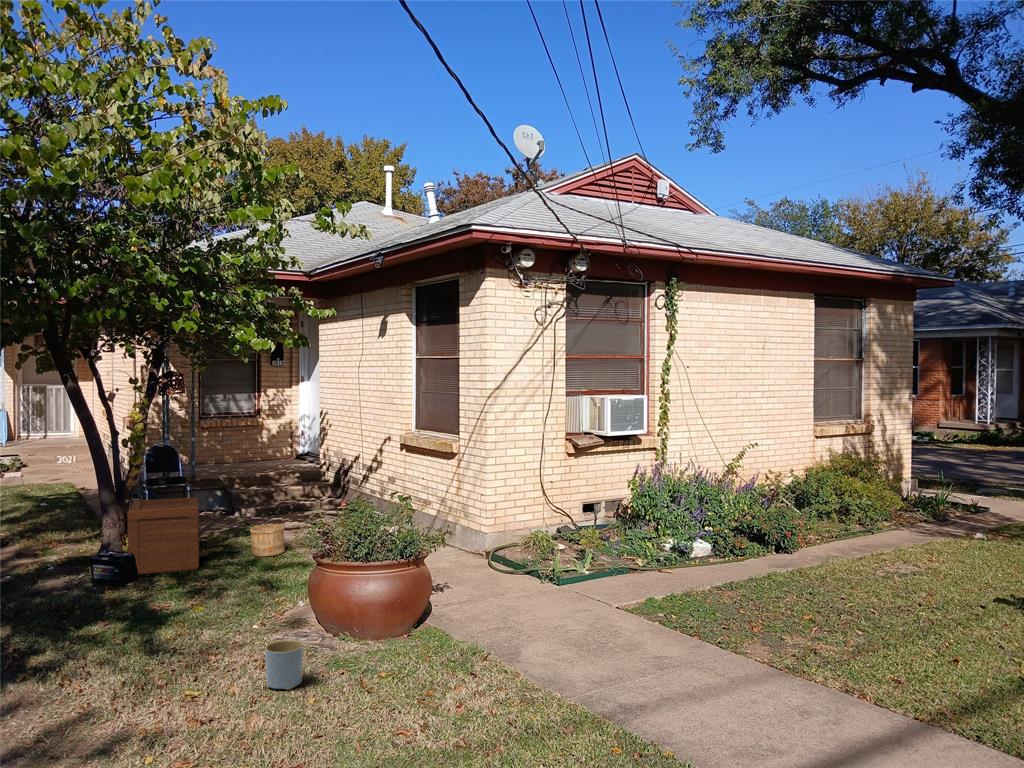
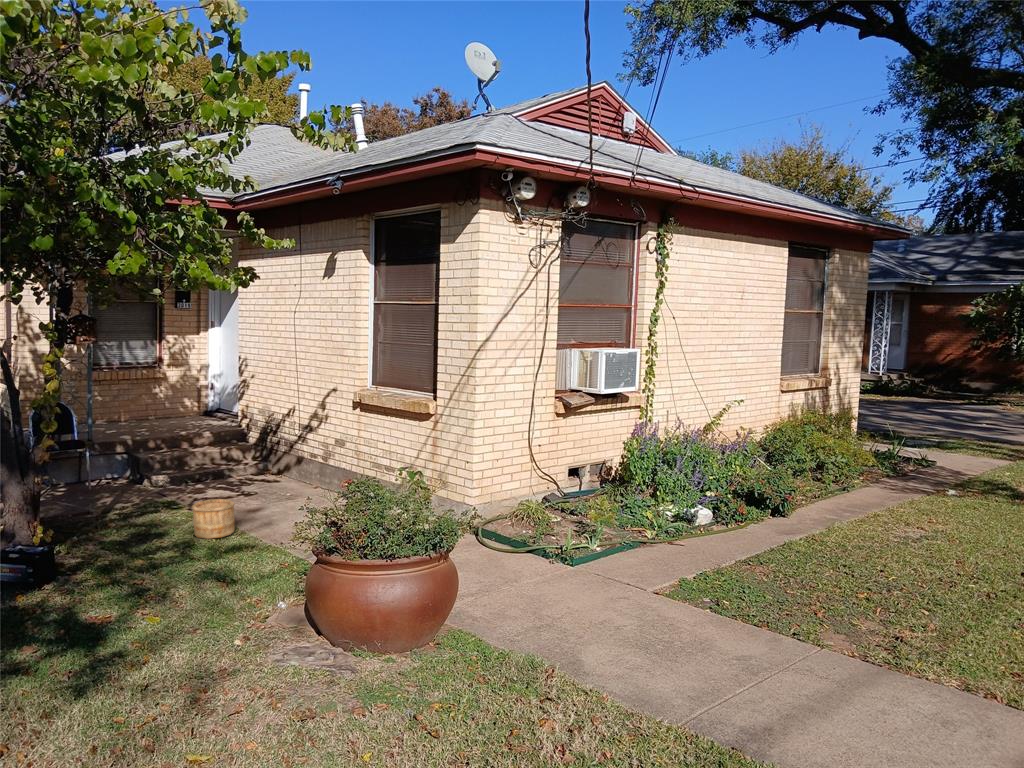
wooden crate: present [127,497,199,575] -> none [44,469,137,569]
planter: present [265,640,304,690] -> none [307,660,355,725]

